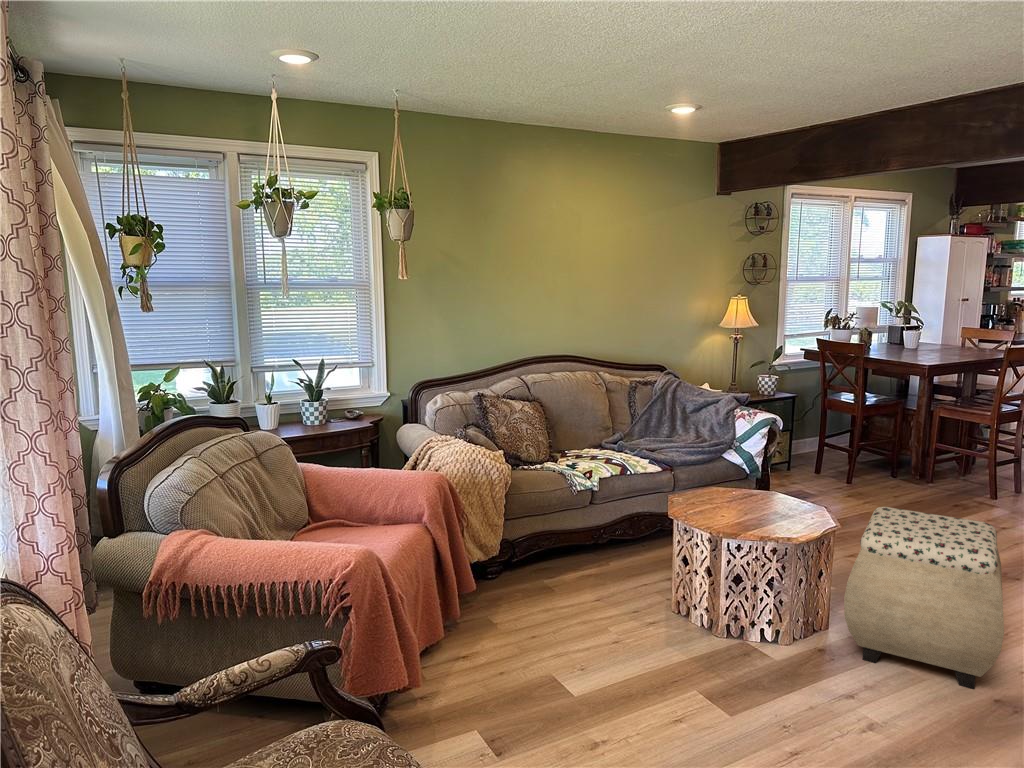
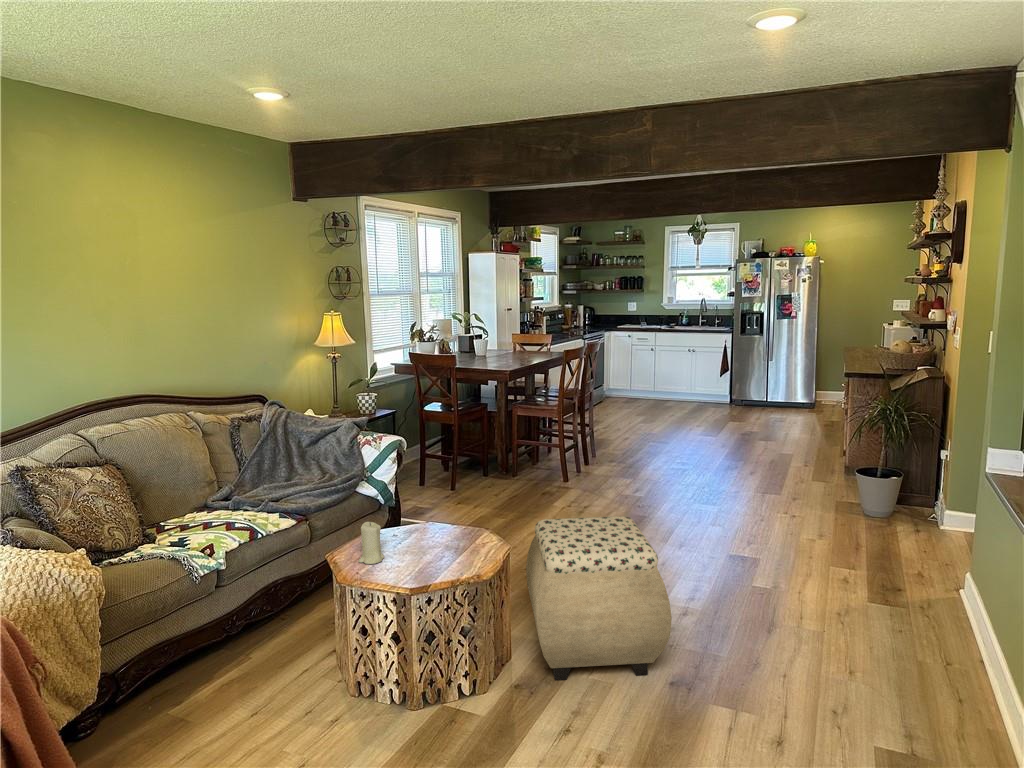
candle: none [692,472,715,508] -> present [358,522,384,564]

